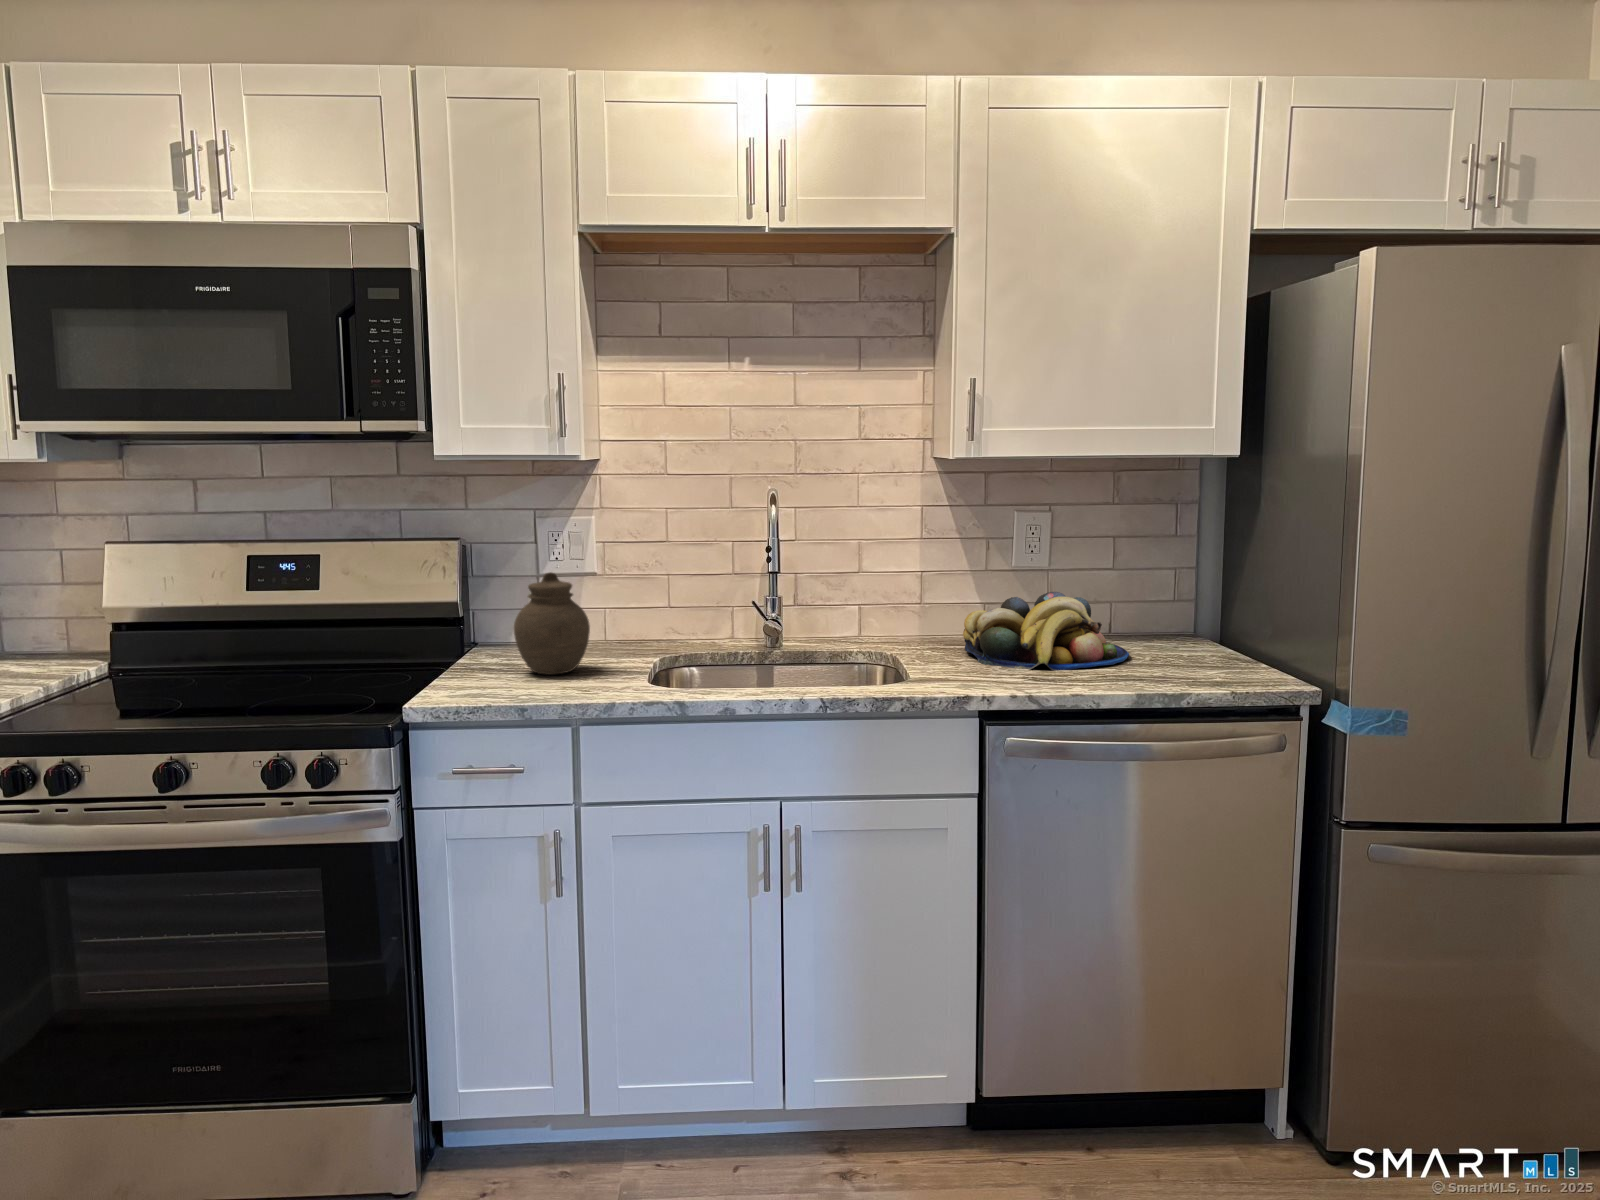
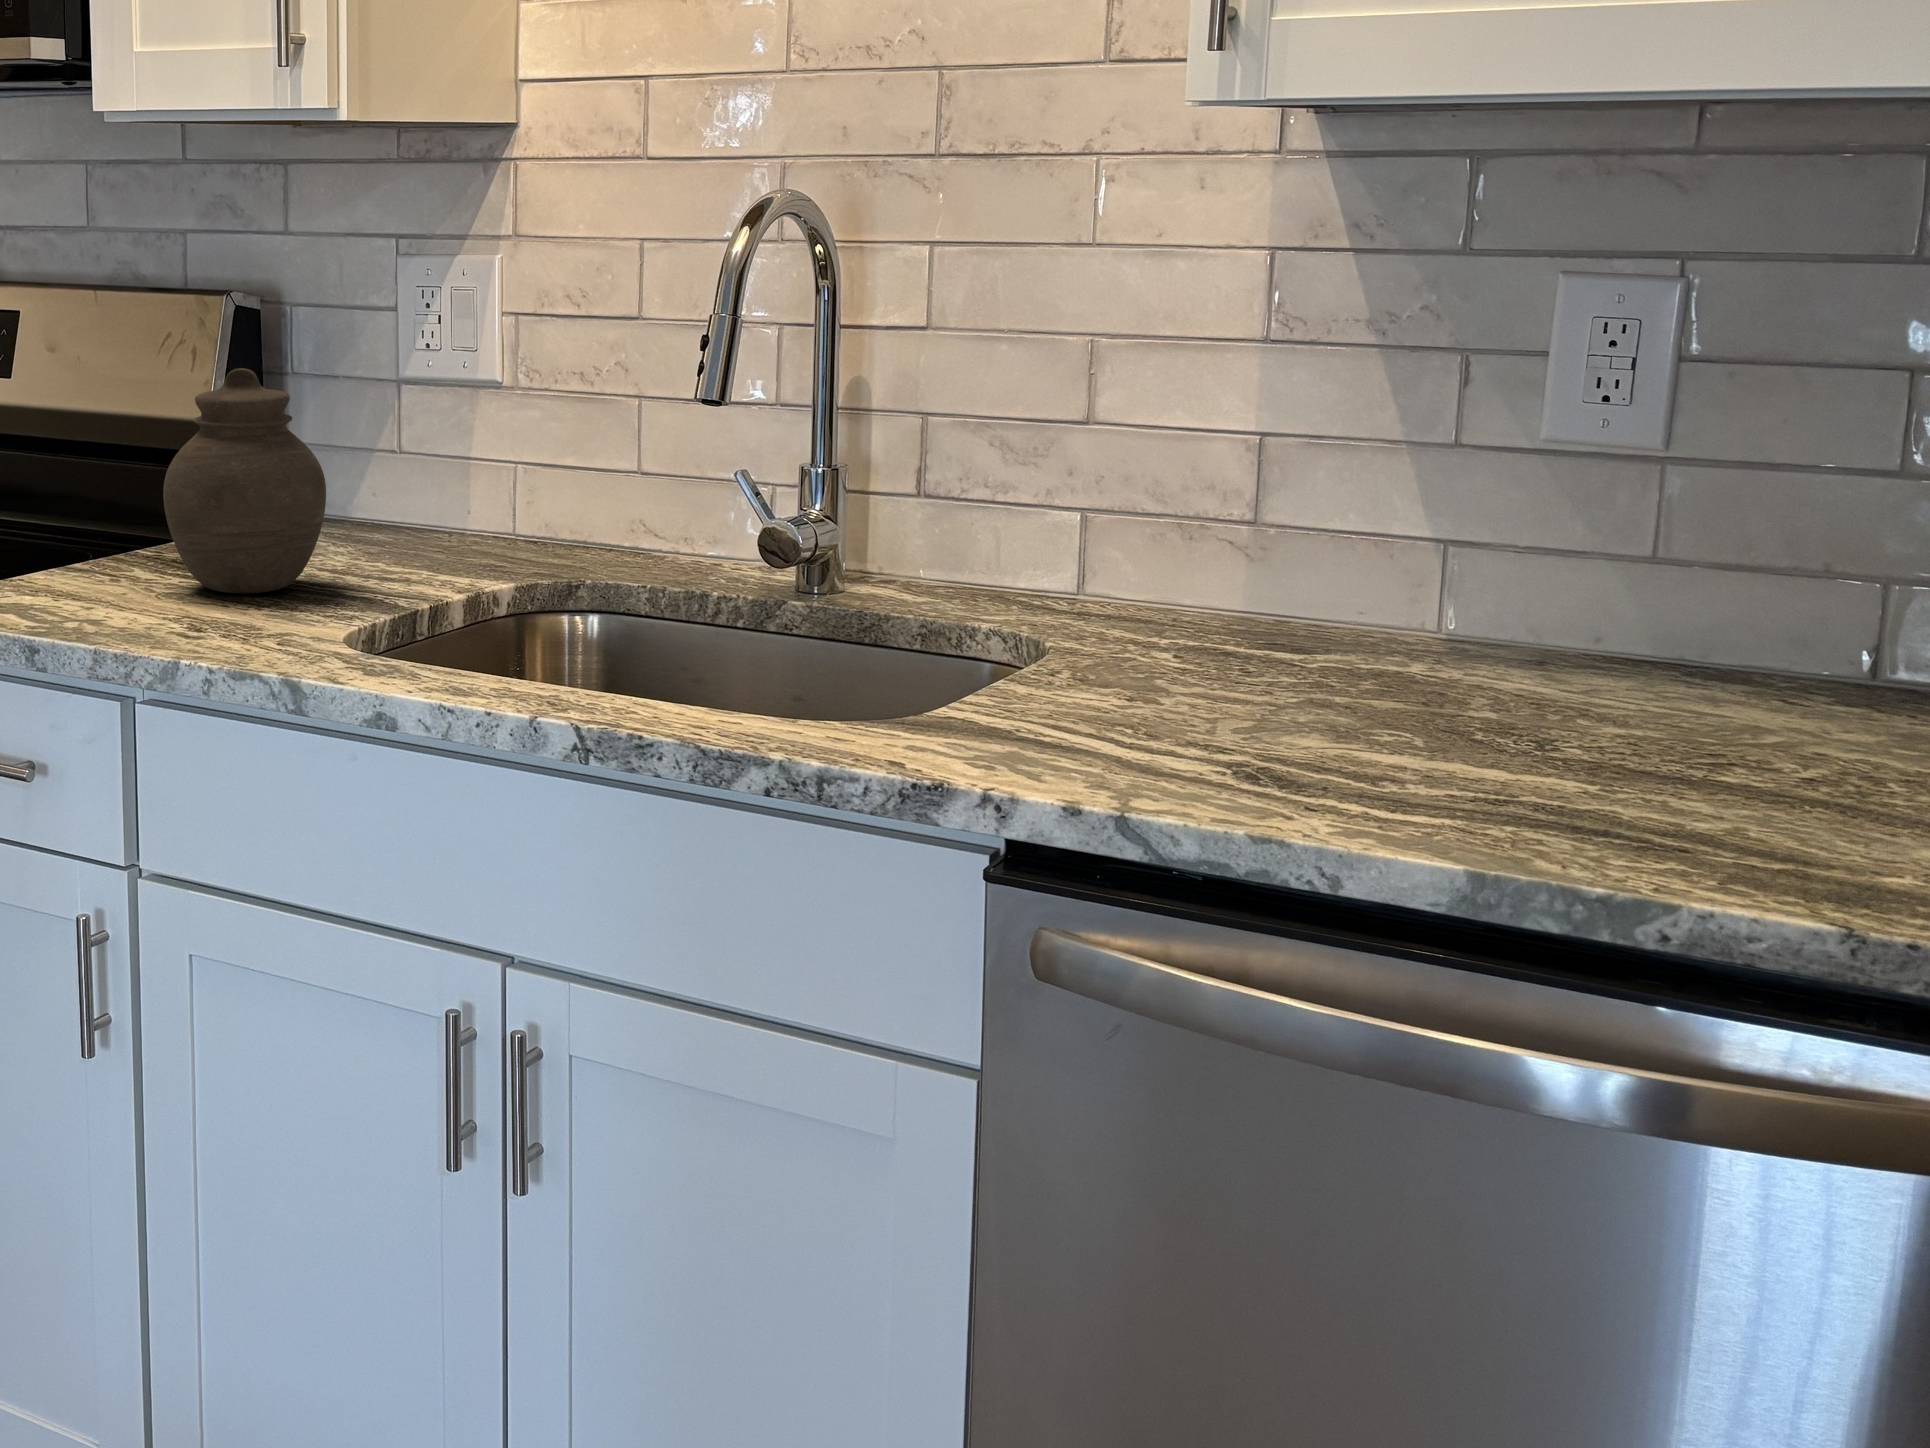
fruit bowl: present [963,592,1129,670] -> none [1222,532,1782,778]

